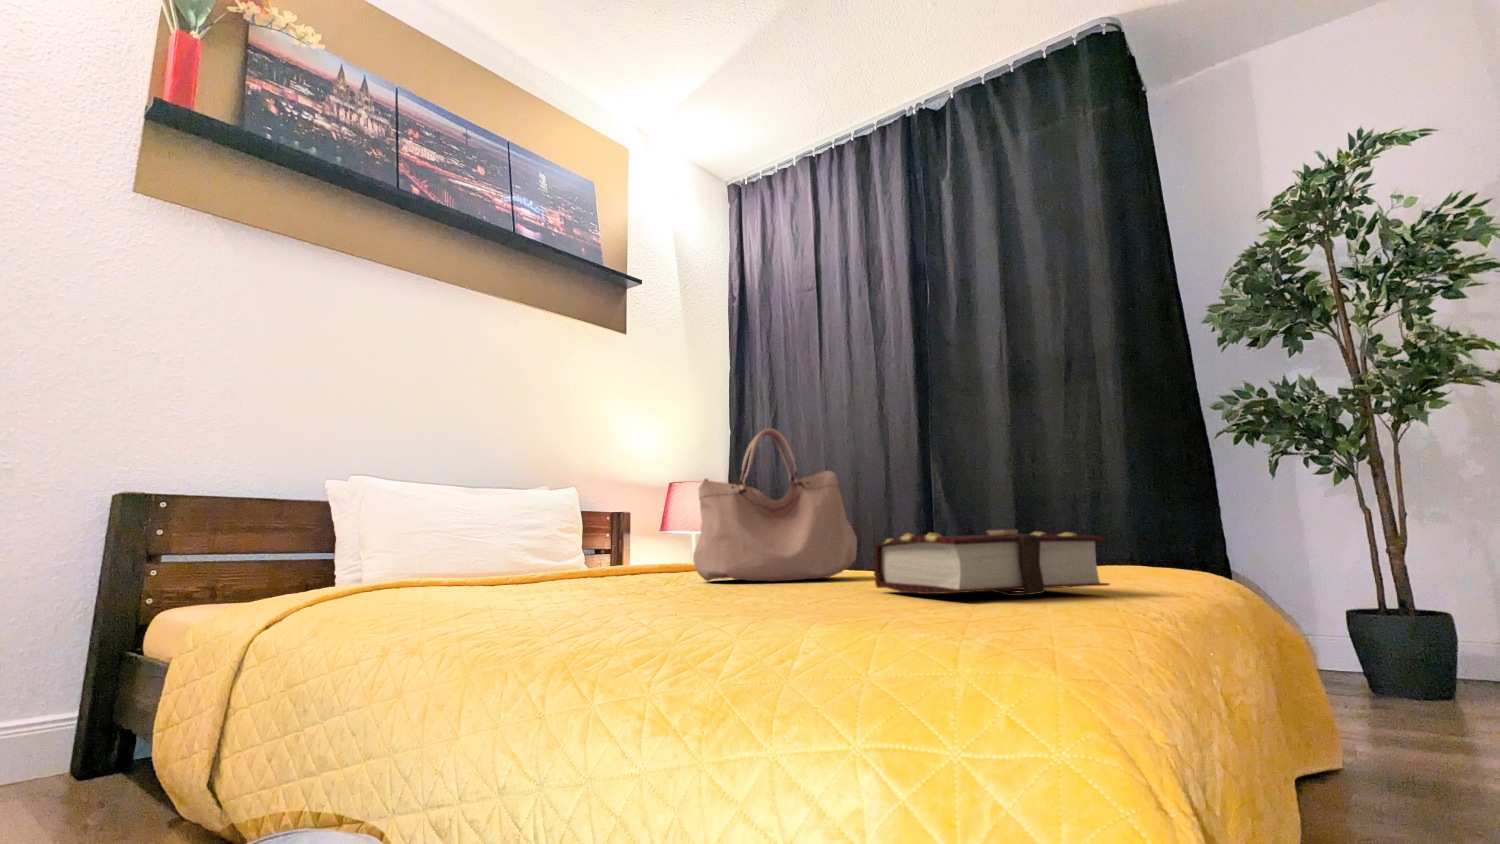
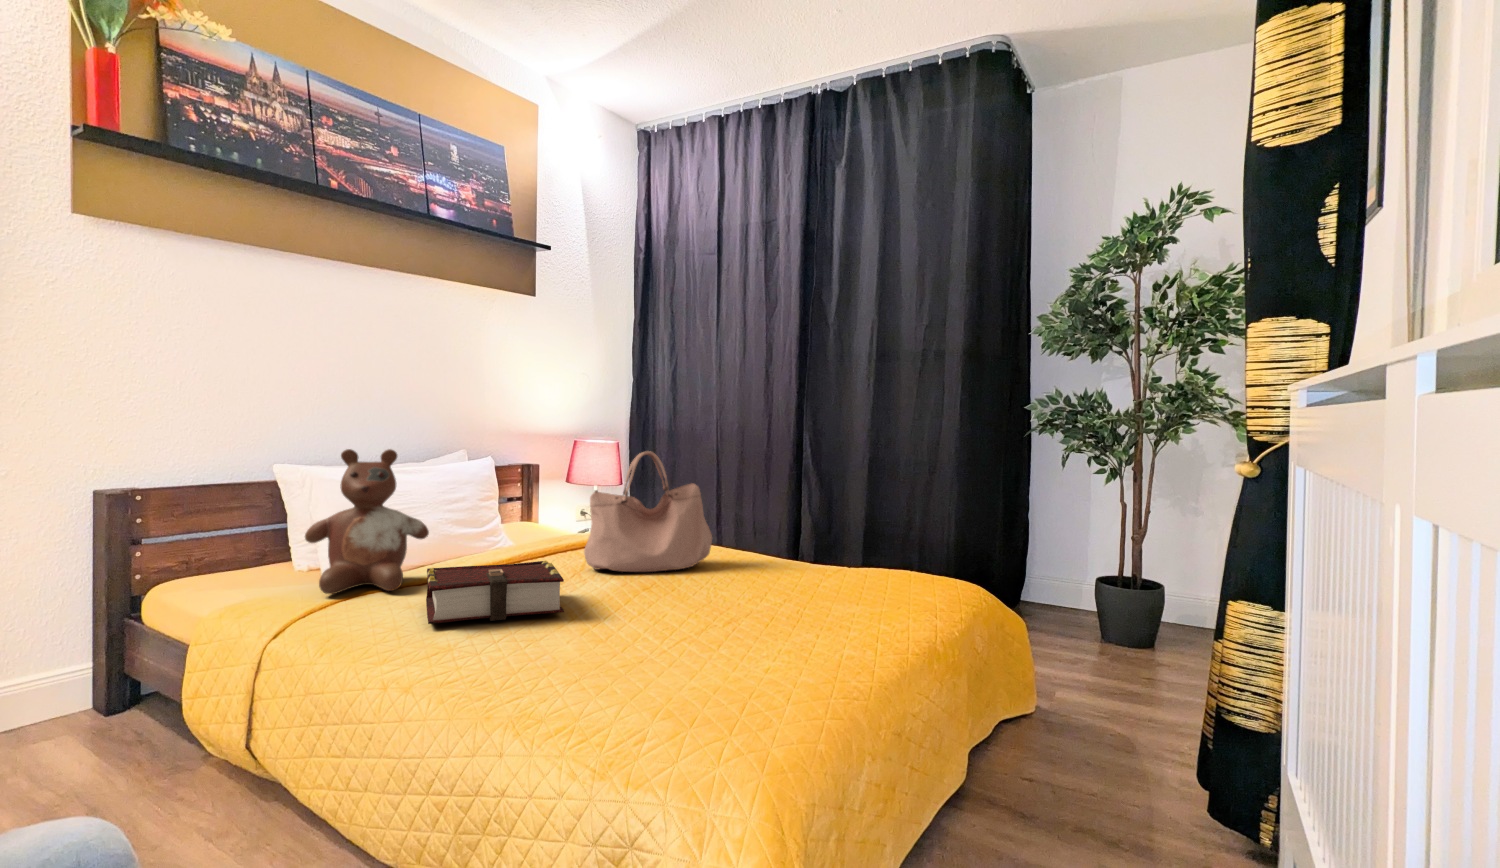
stuffed bear: none [334,415,495,596] -> present [305,449,429,594]
book: present [874,530,1109,596] -> present [426,561,564,624]

